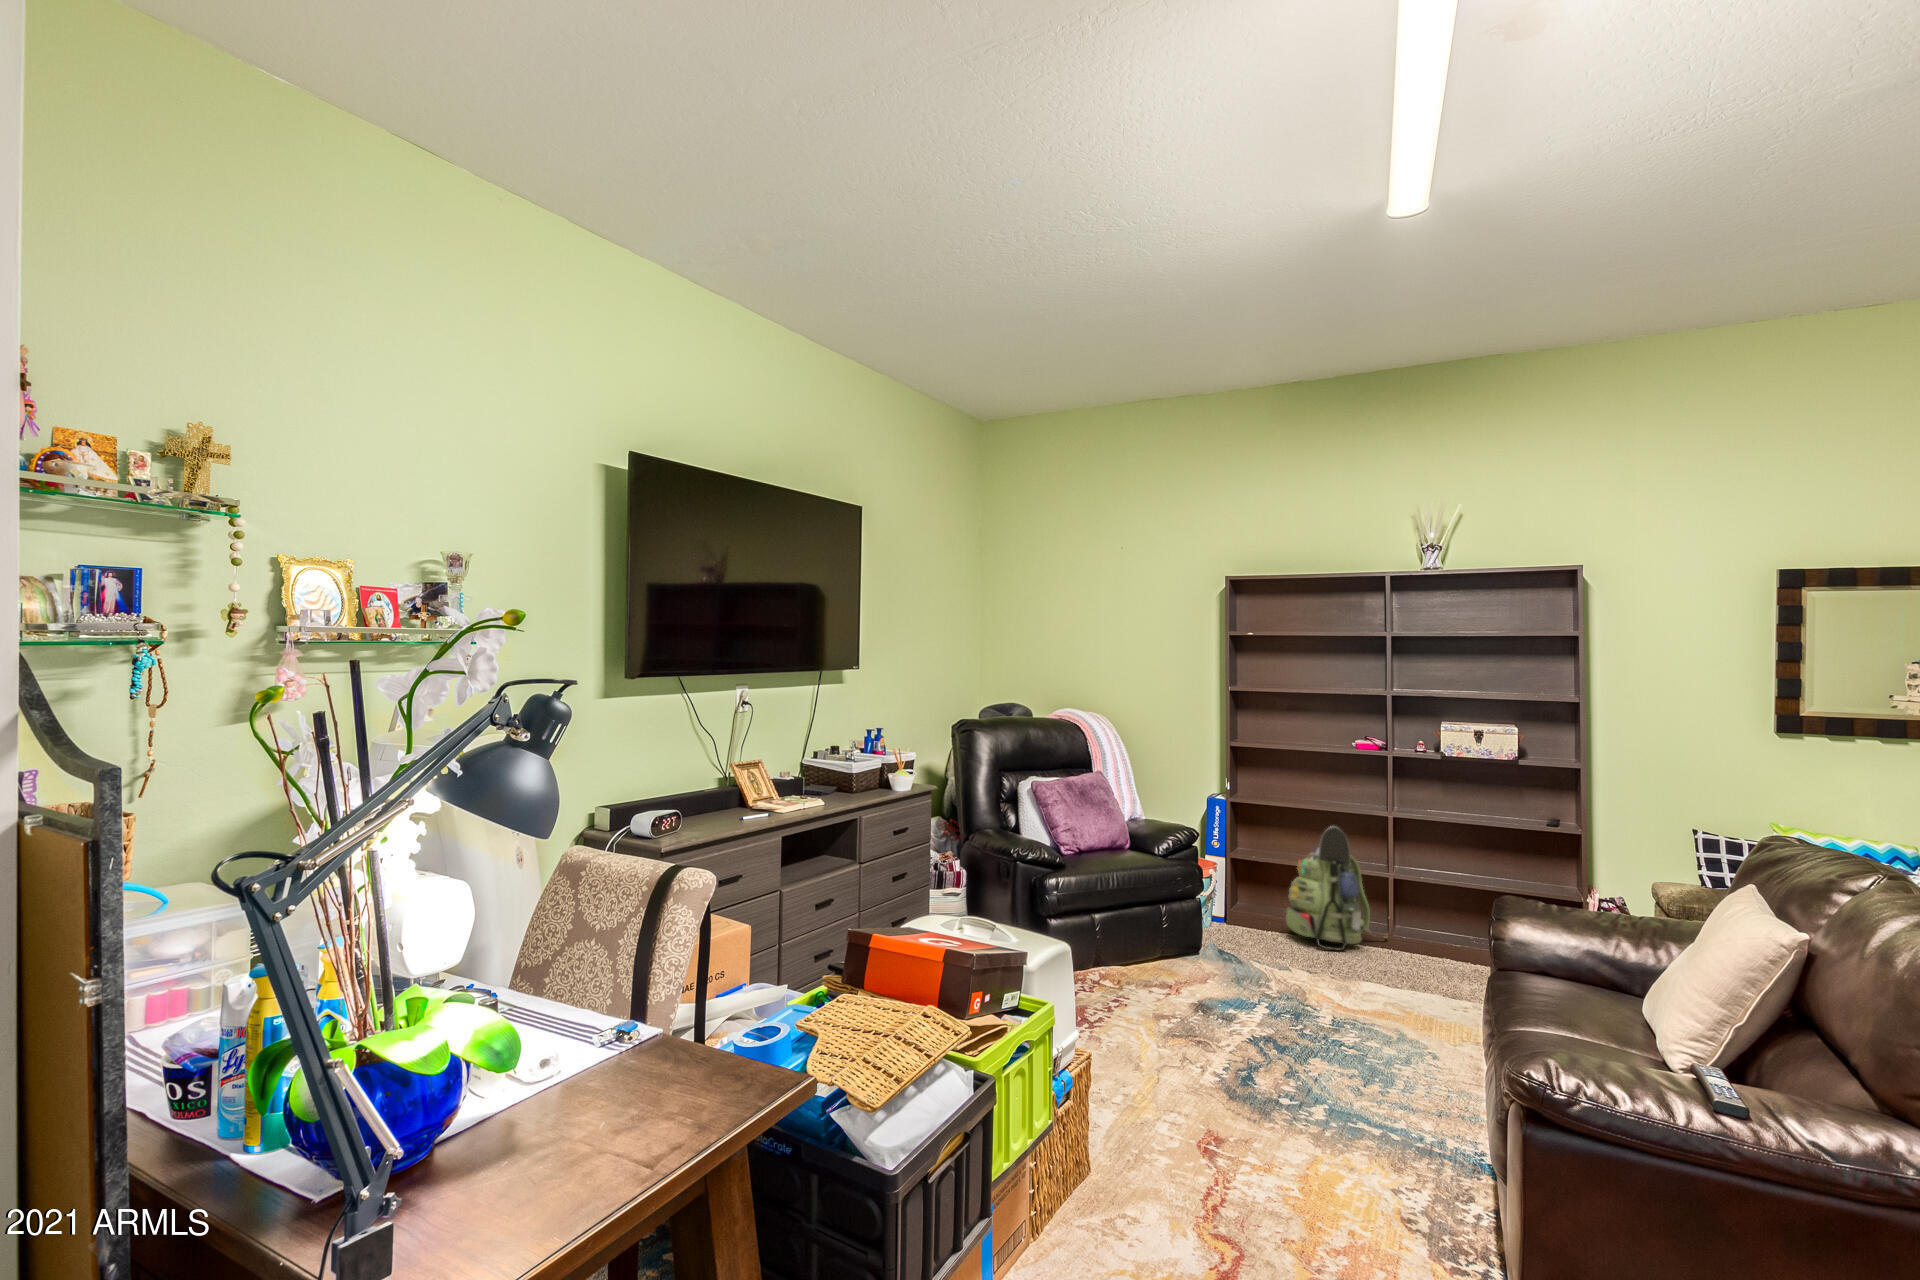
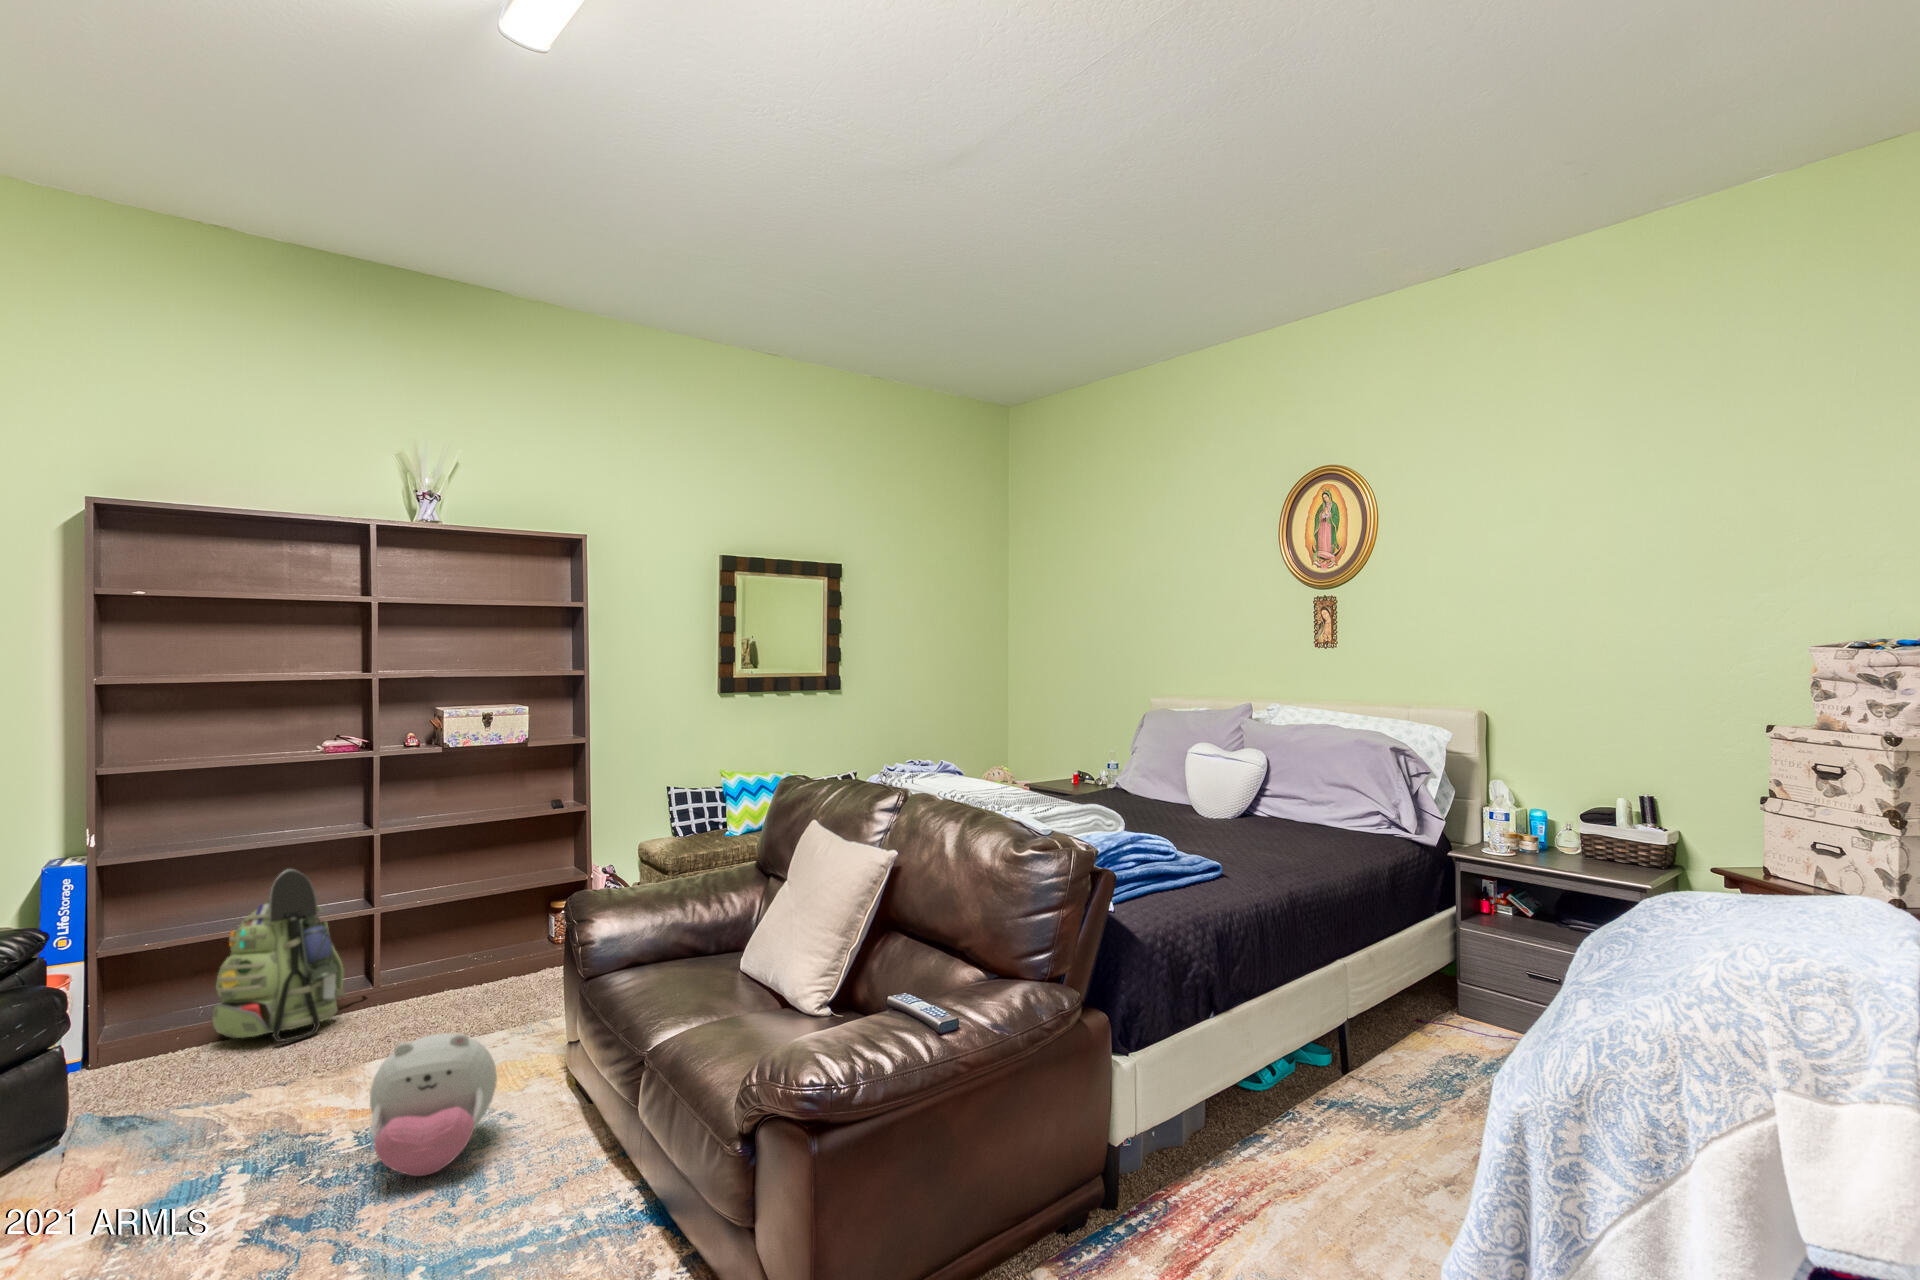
plush toy: none [1327,961,1422,1063] -> present [370,1033,497,1176]

